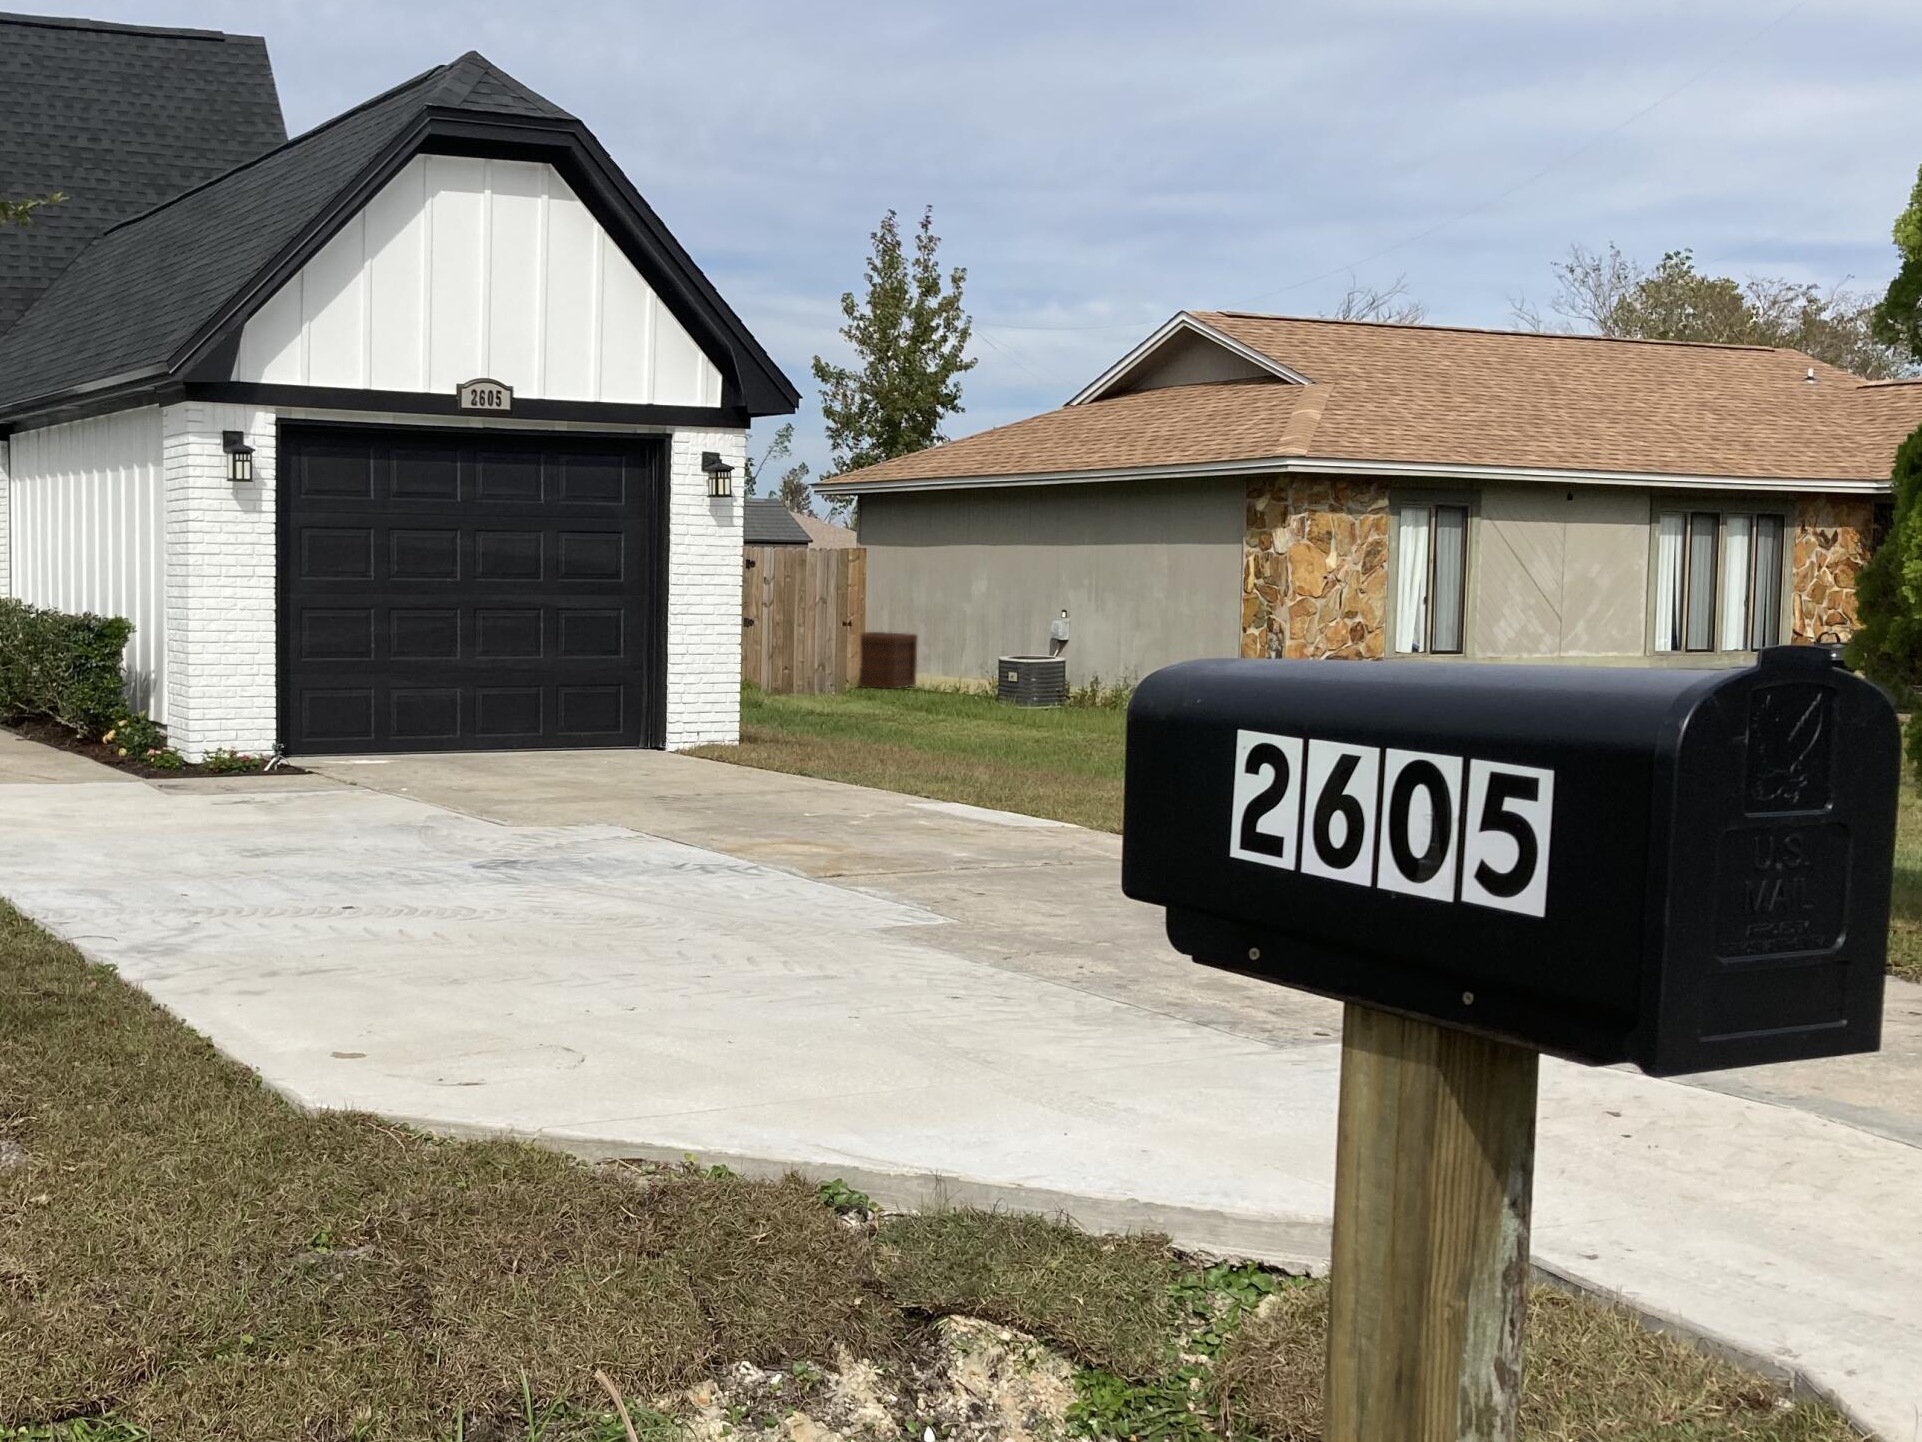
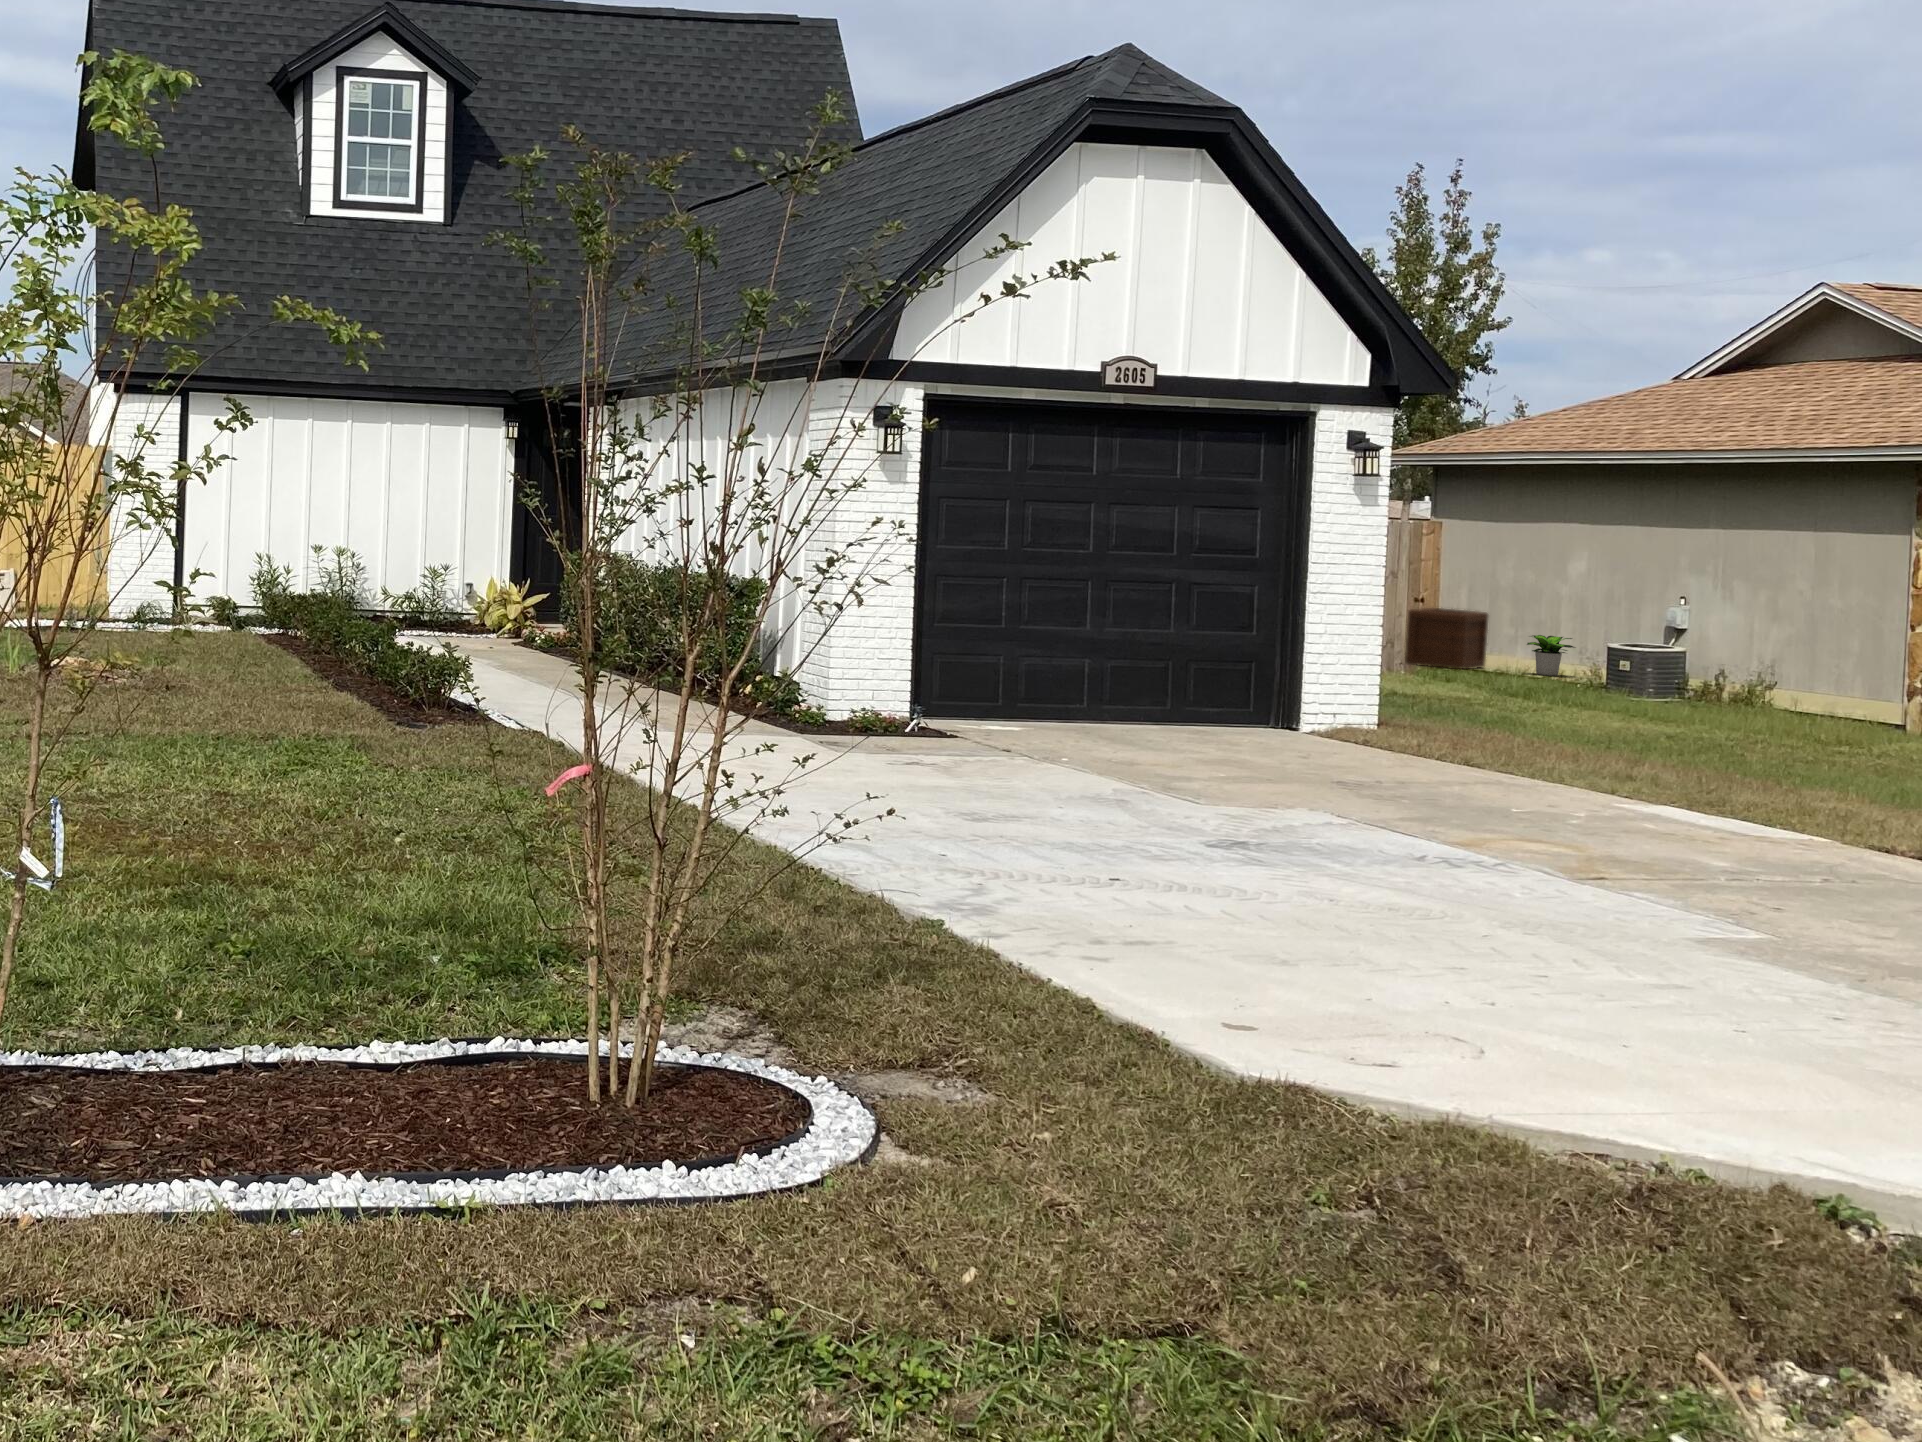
potted plant: none [946,653,991,691] -> present [1527,635,1575,676]

